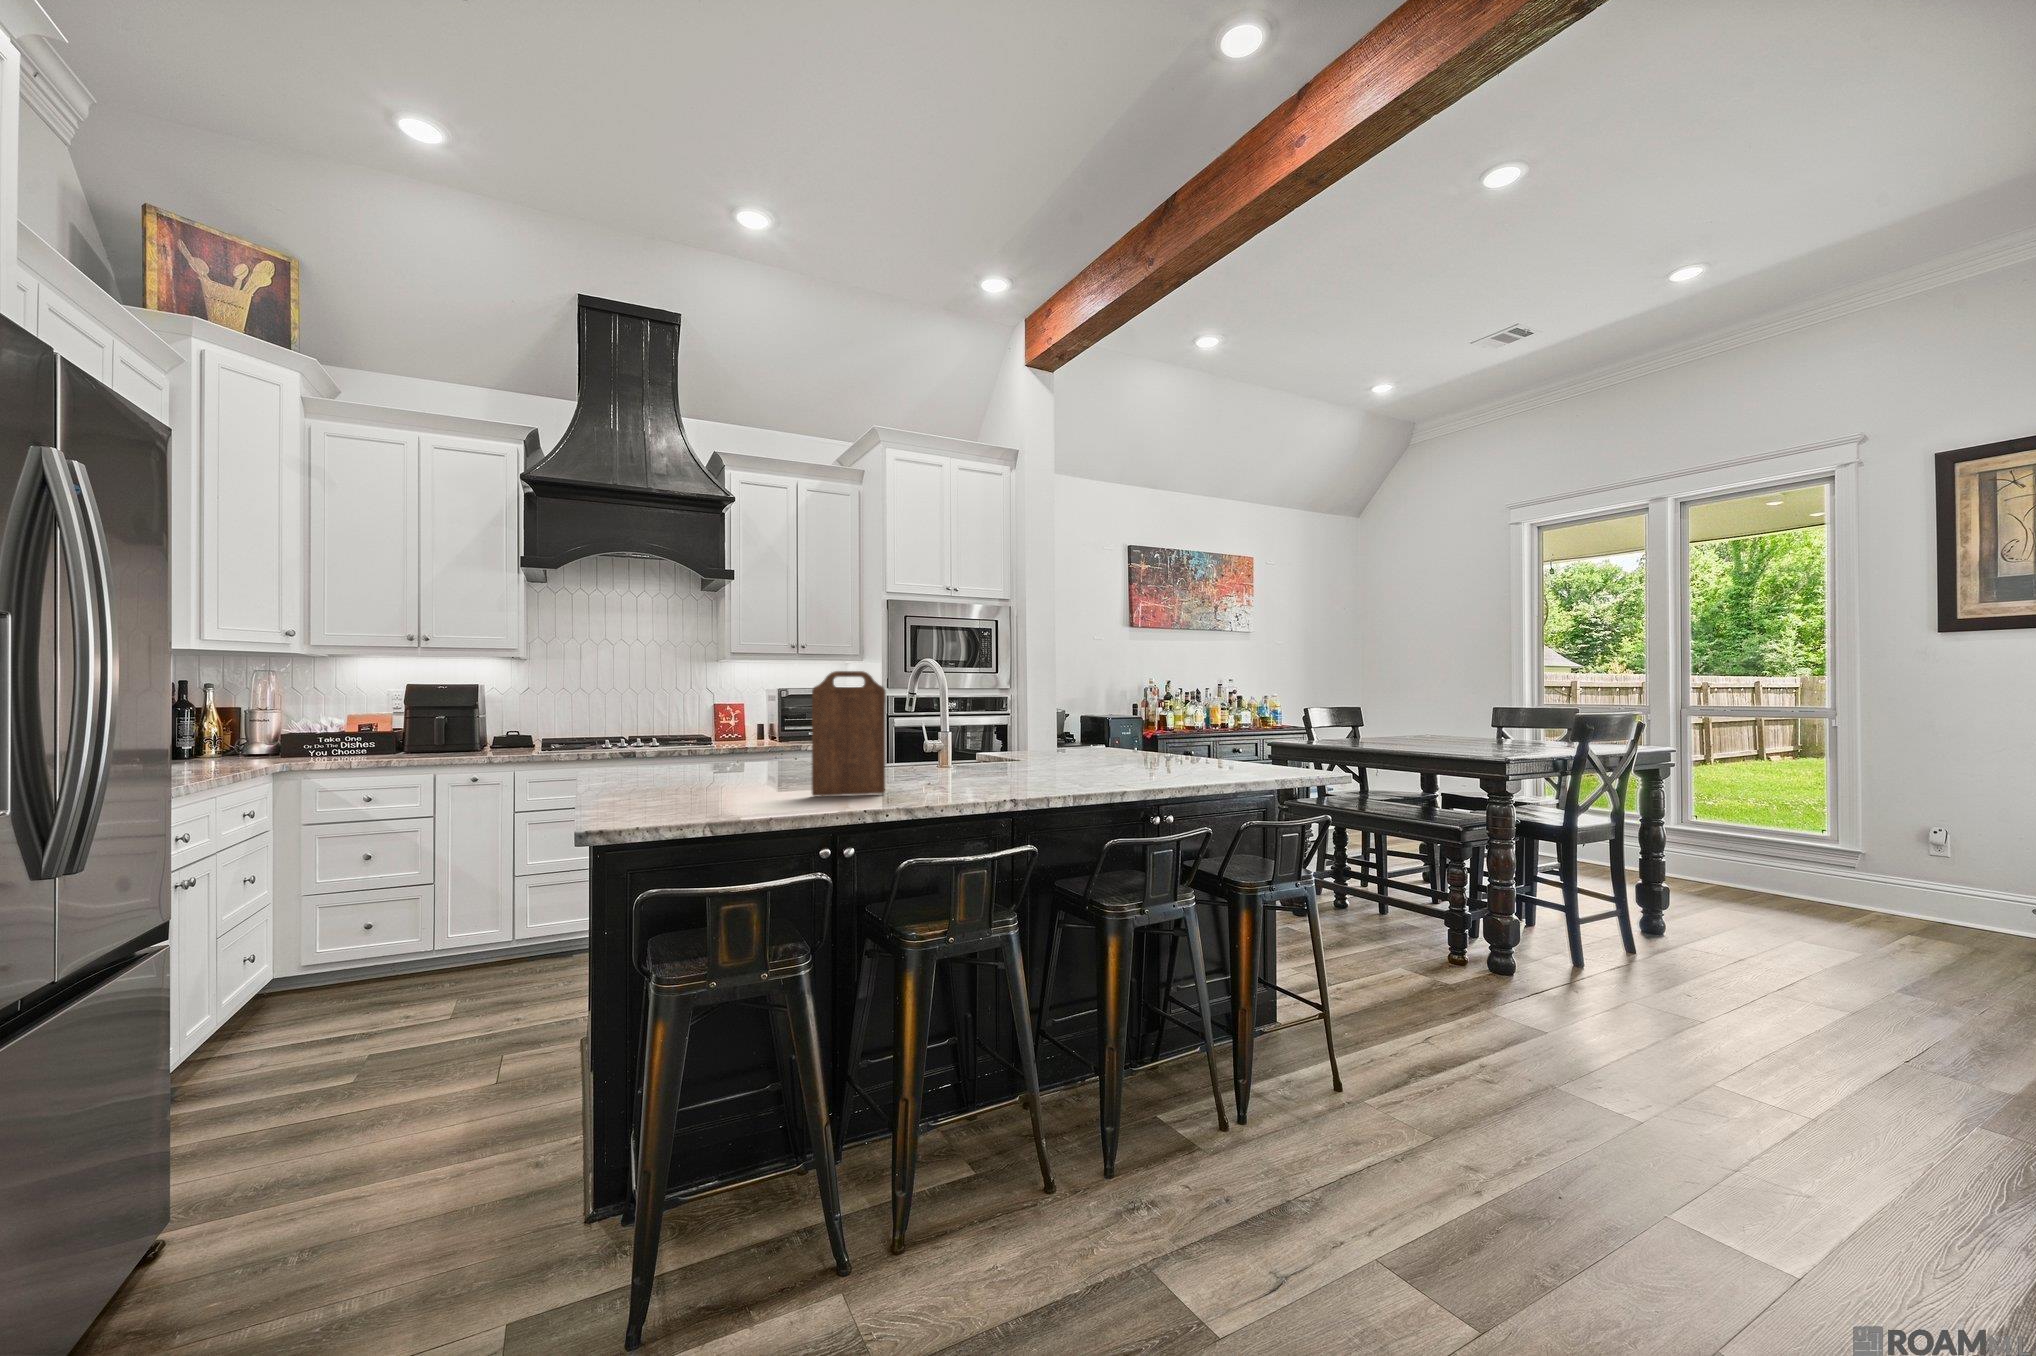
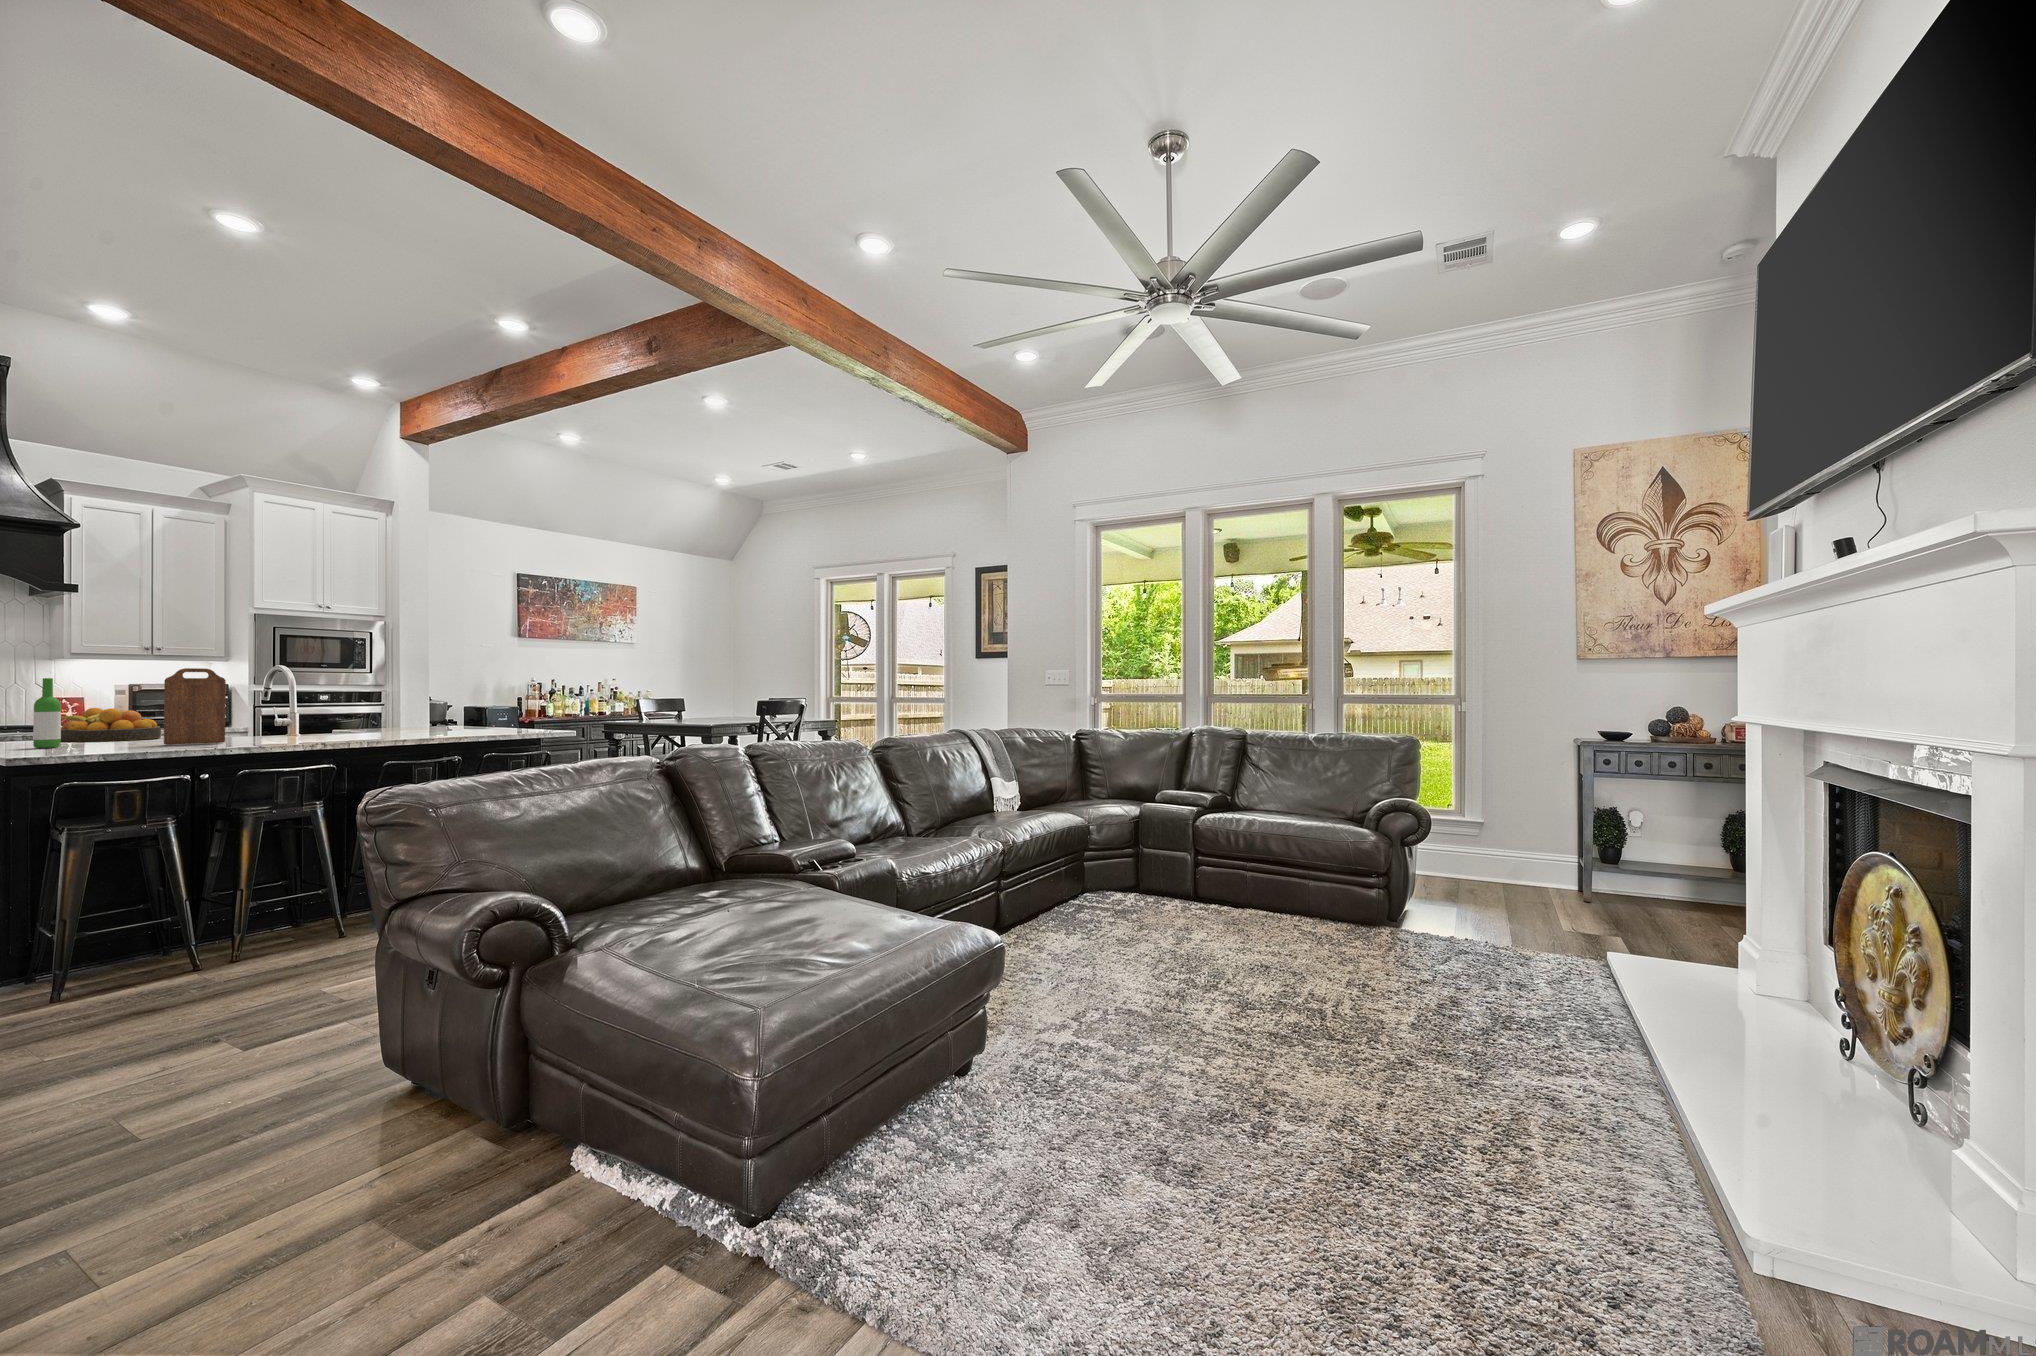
wine bottle: none [664,687,694,797] -> present [33,678,61,748]
fruit bowl: none [703,725,807,776] -> present [61,708,161,741]

